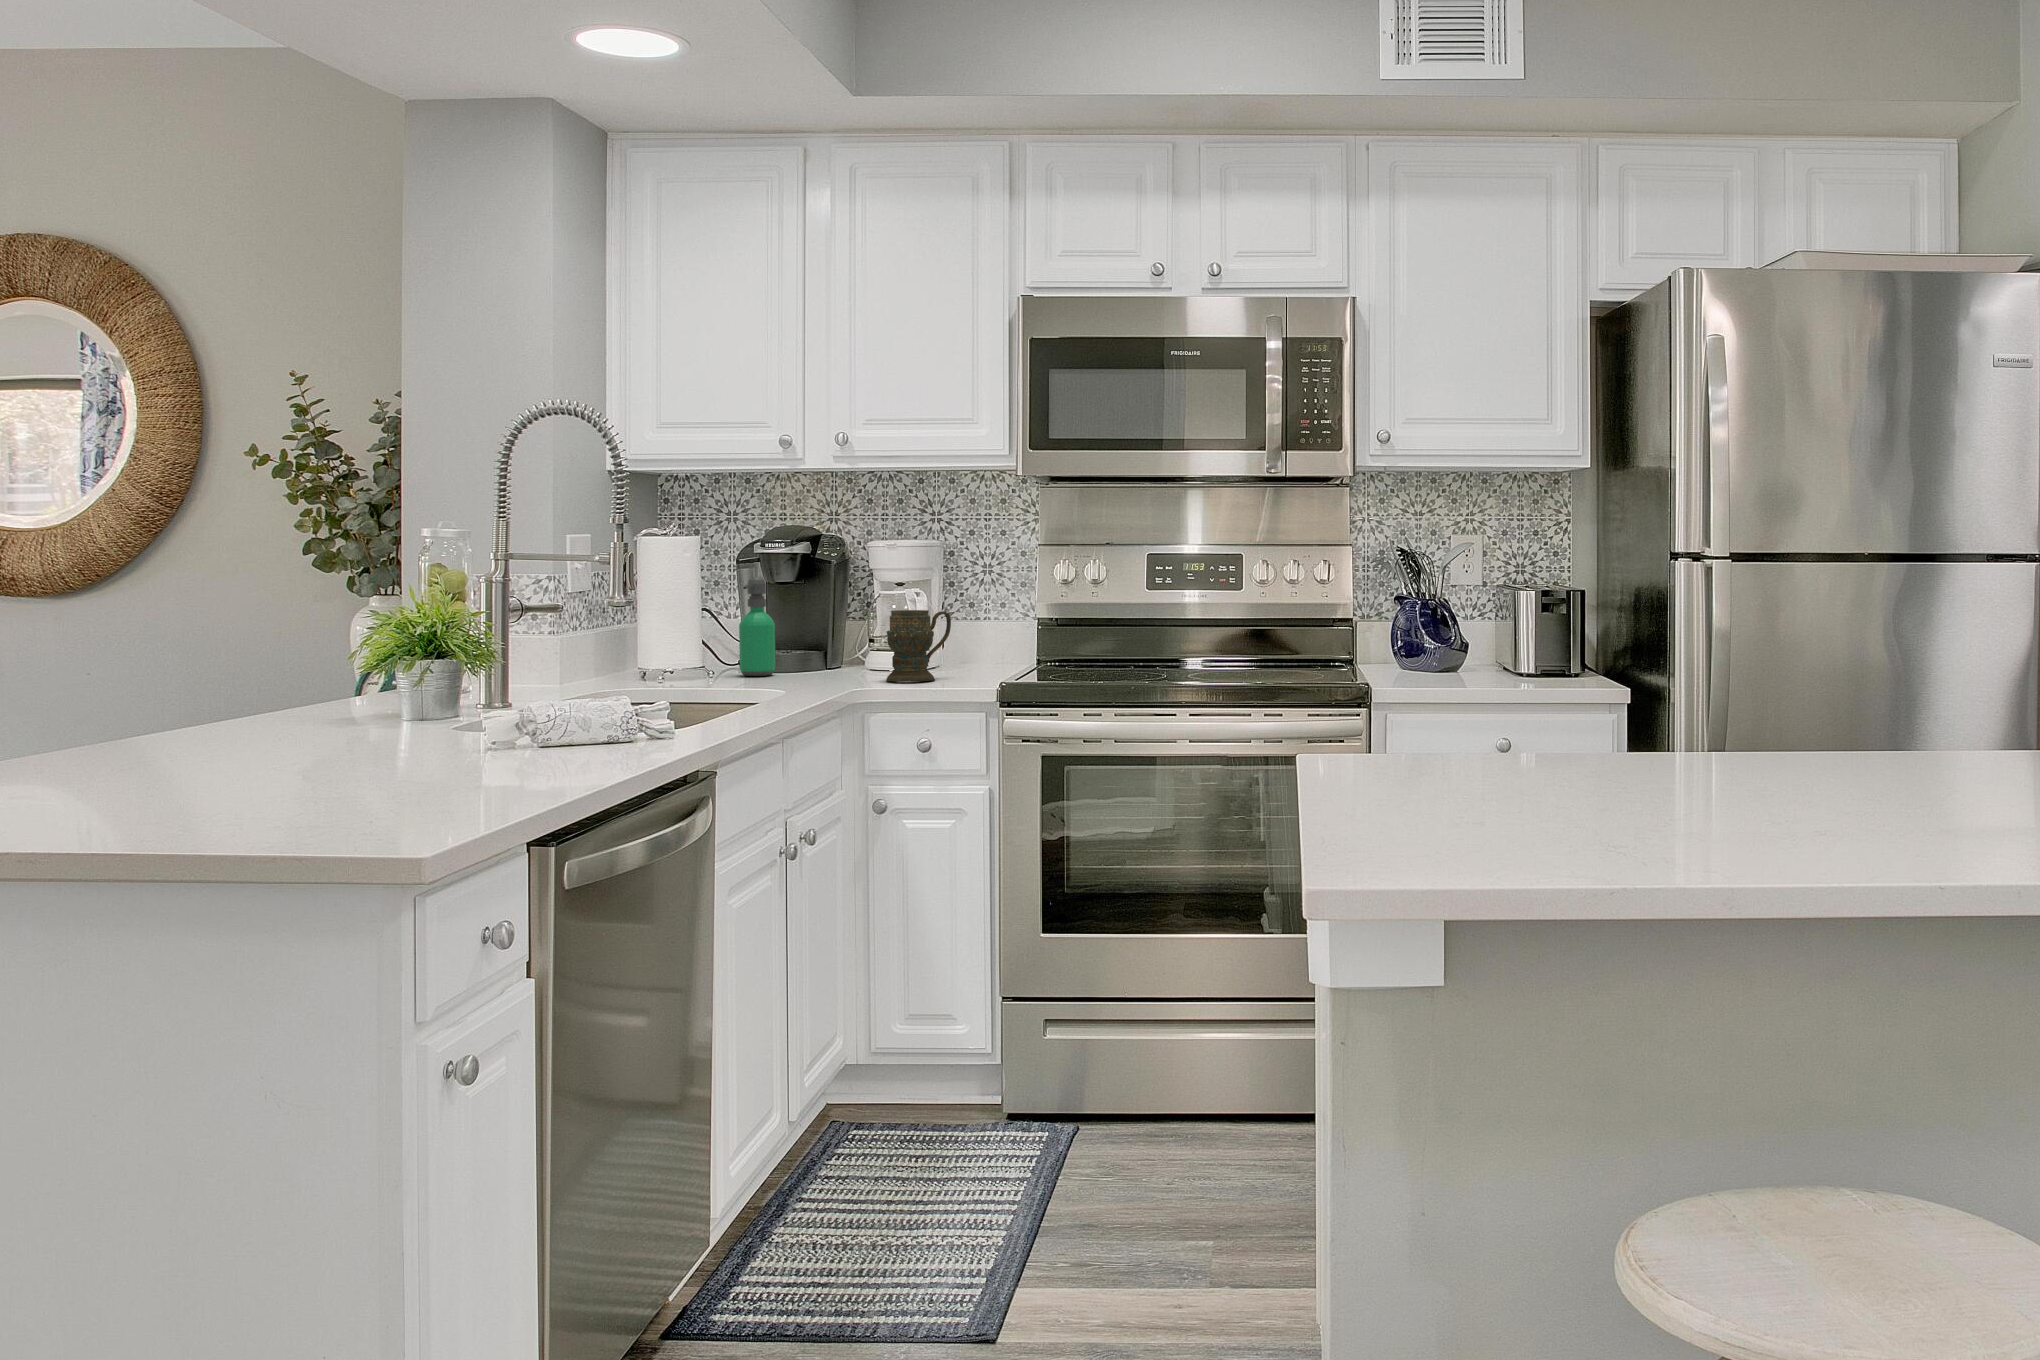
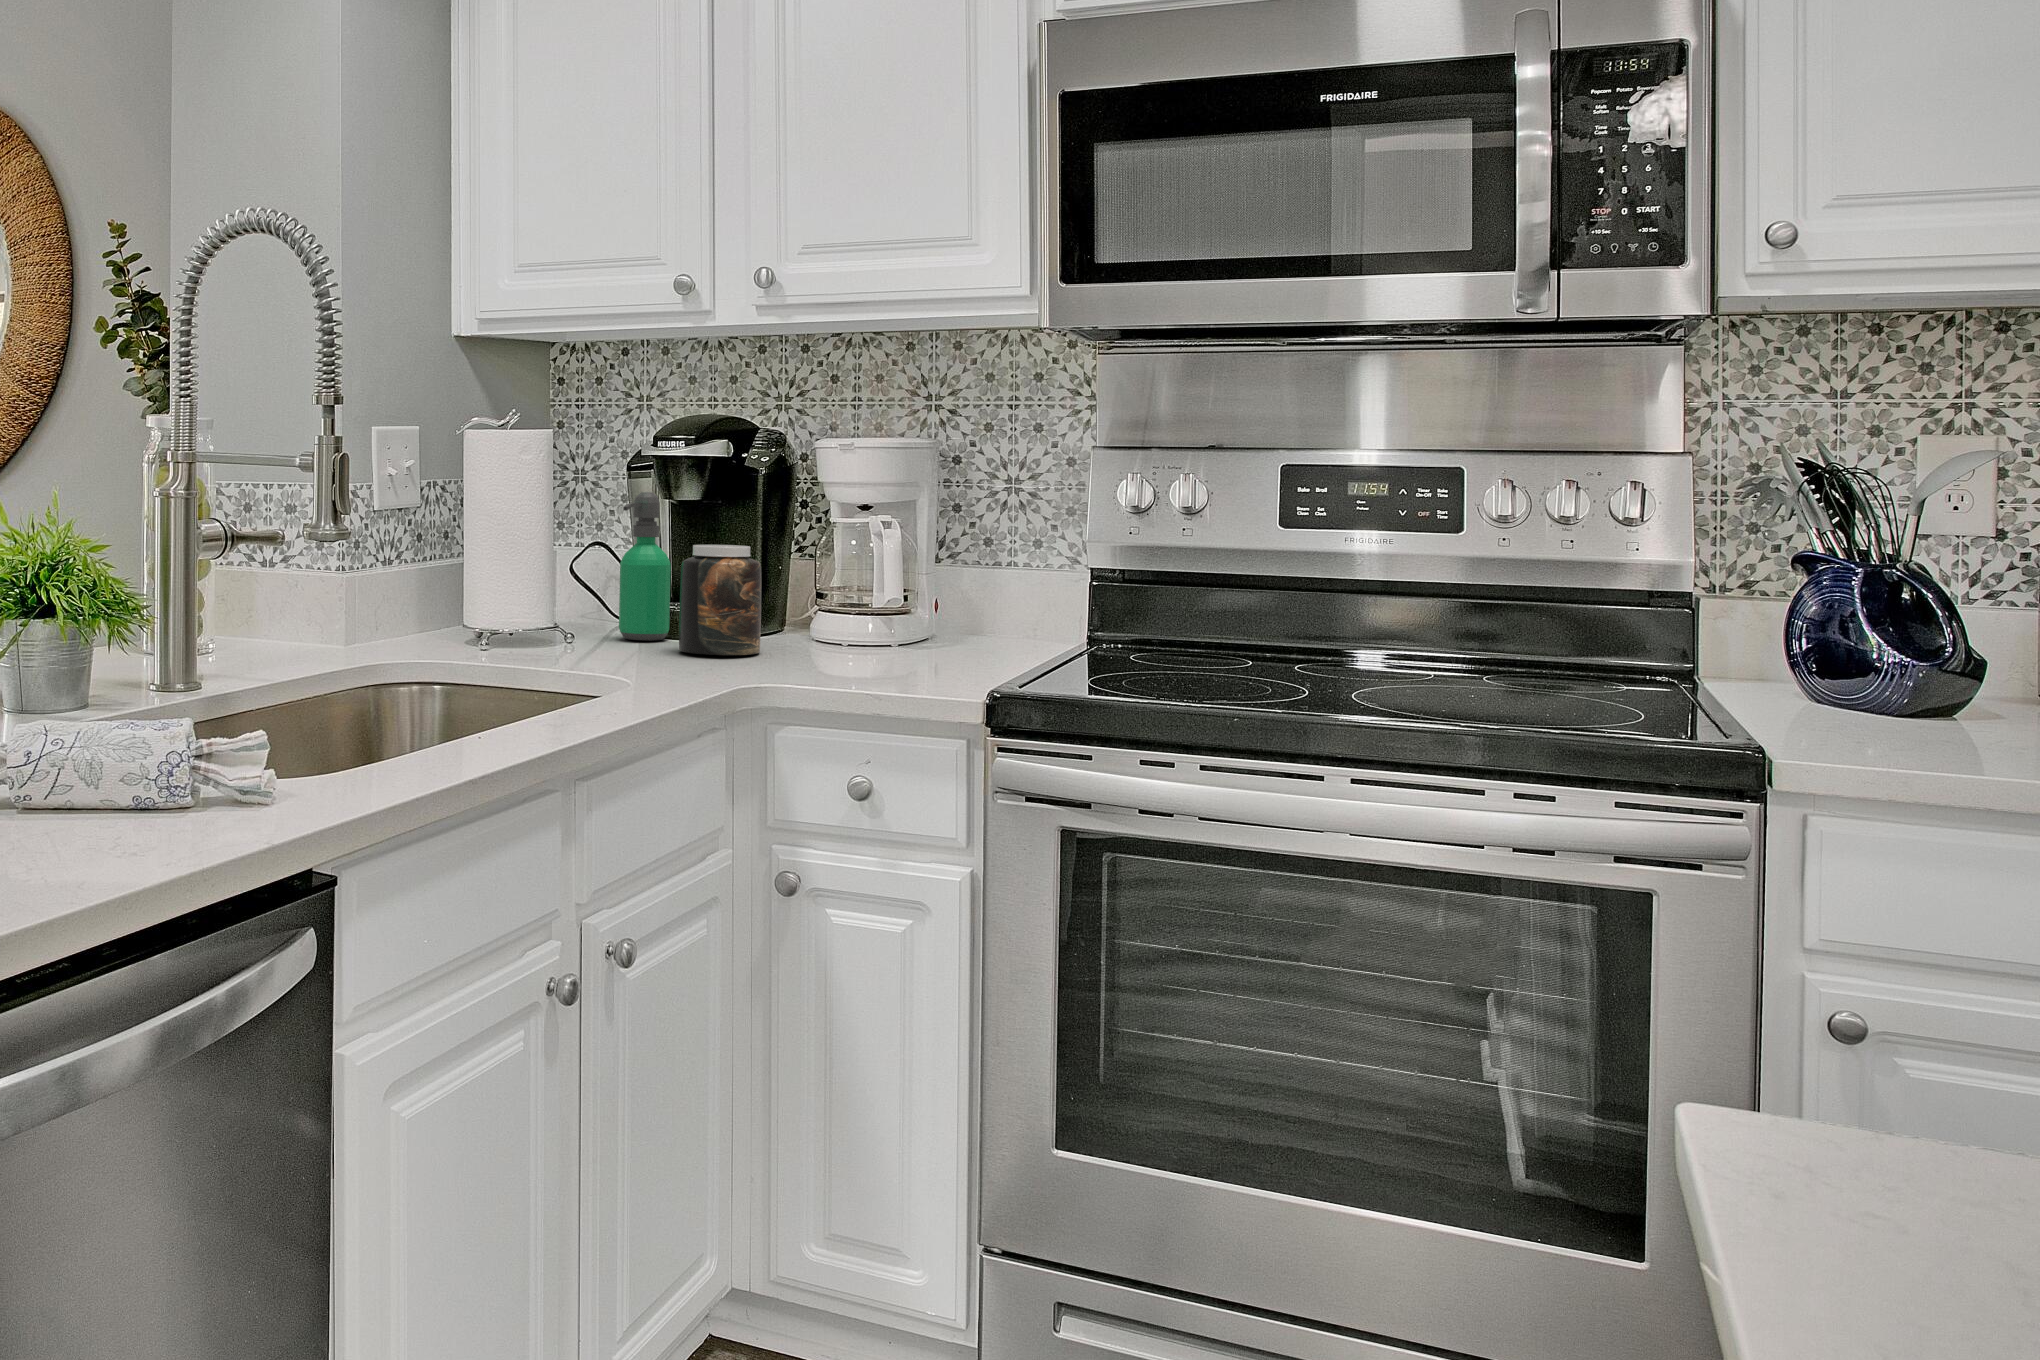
jar: none [790,610,844,681] -> present [679,545,761,655]
mug: present [886,610,951,681] -> none [818,550,927,666]

